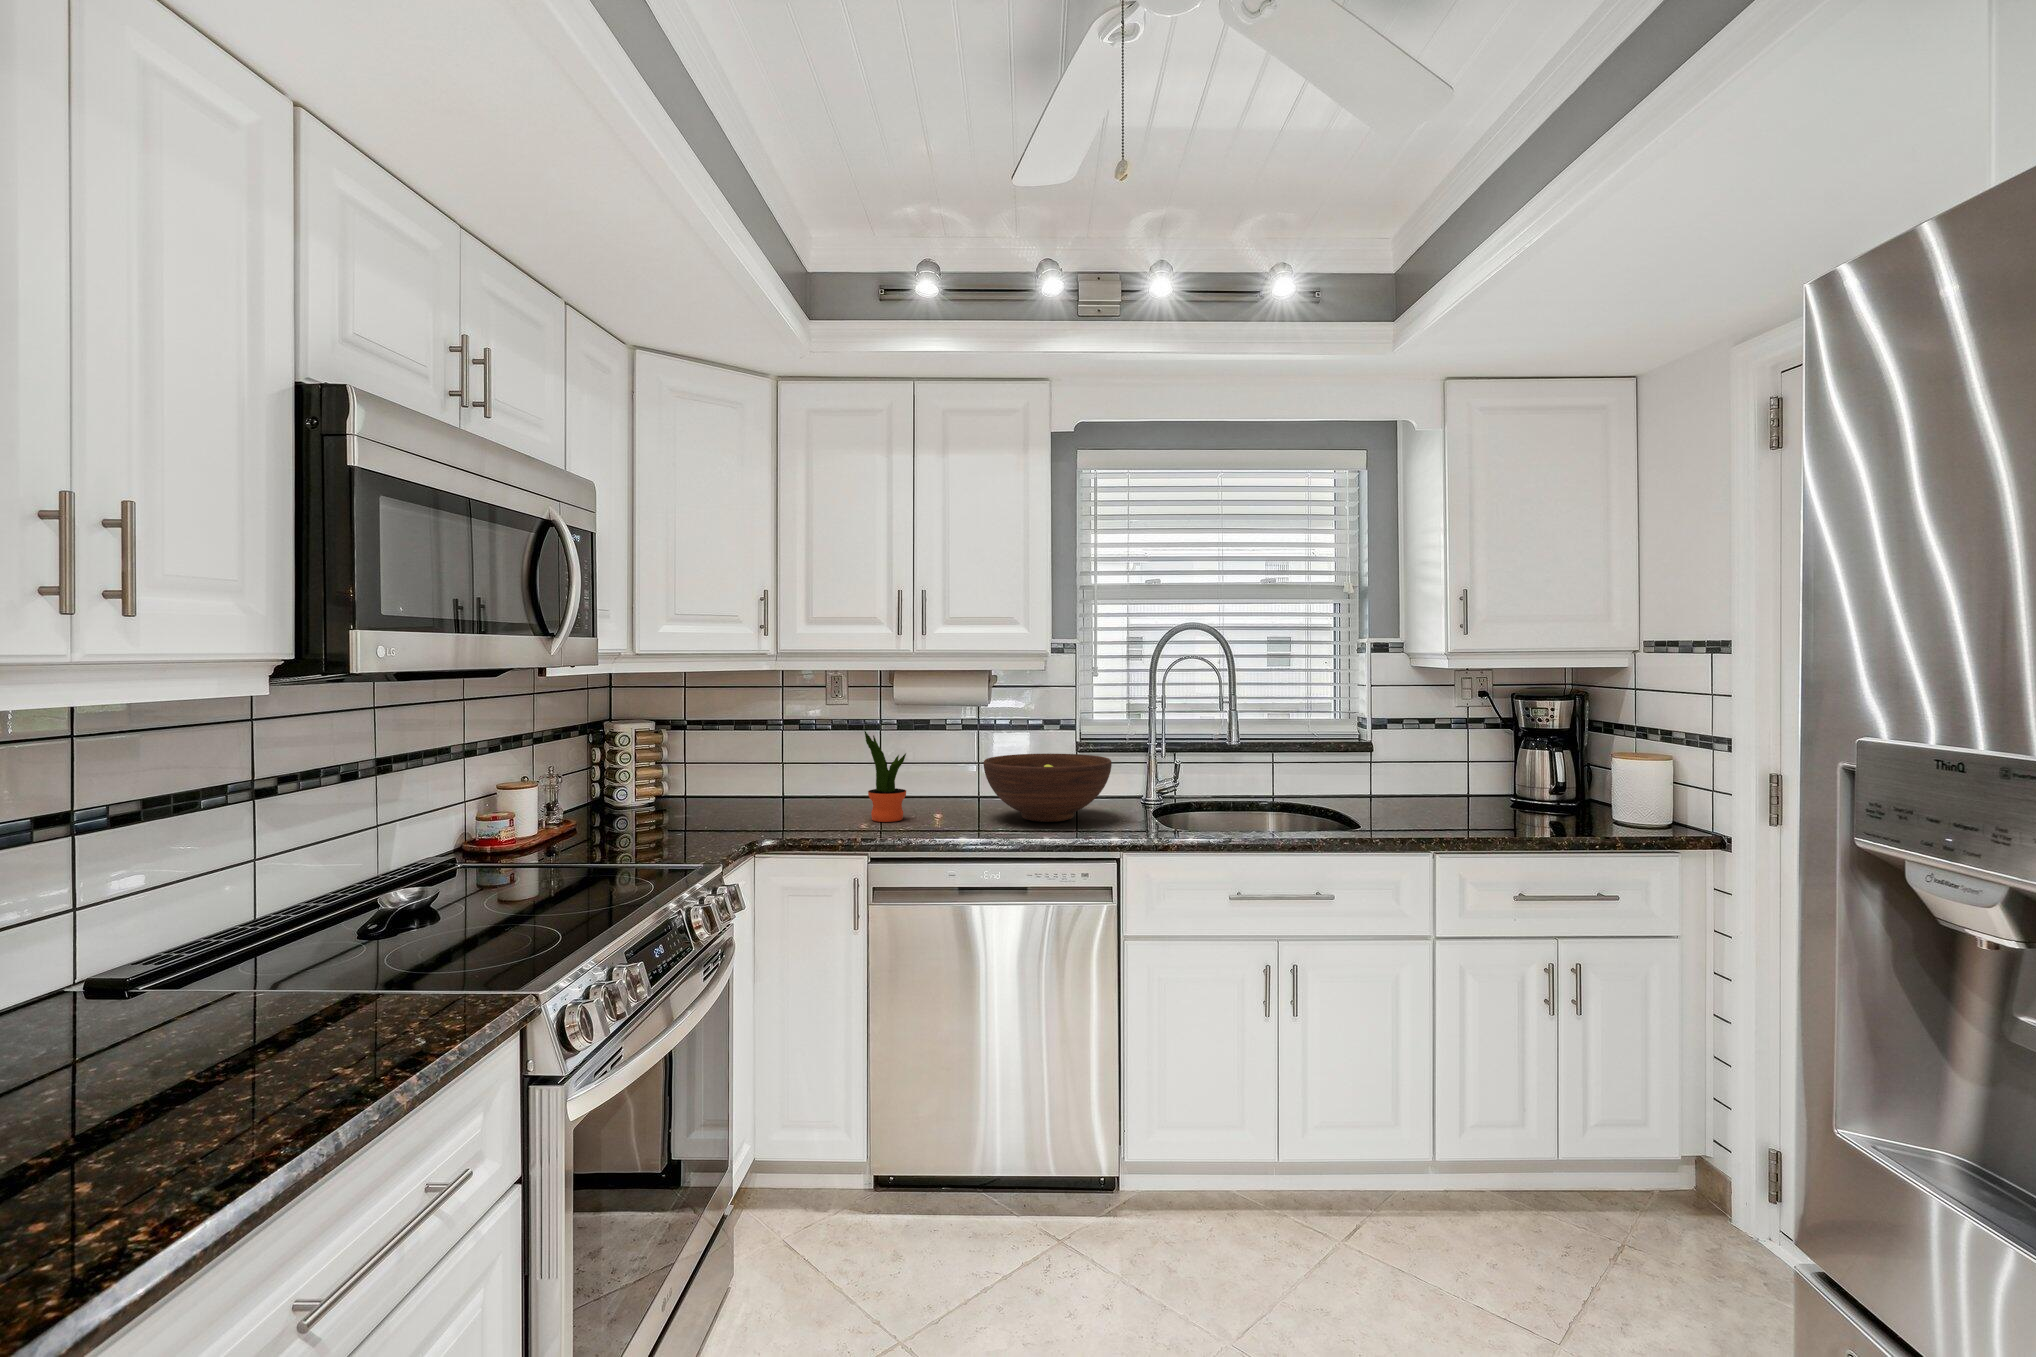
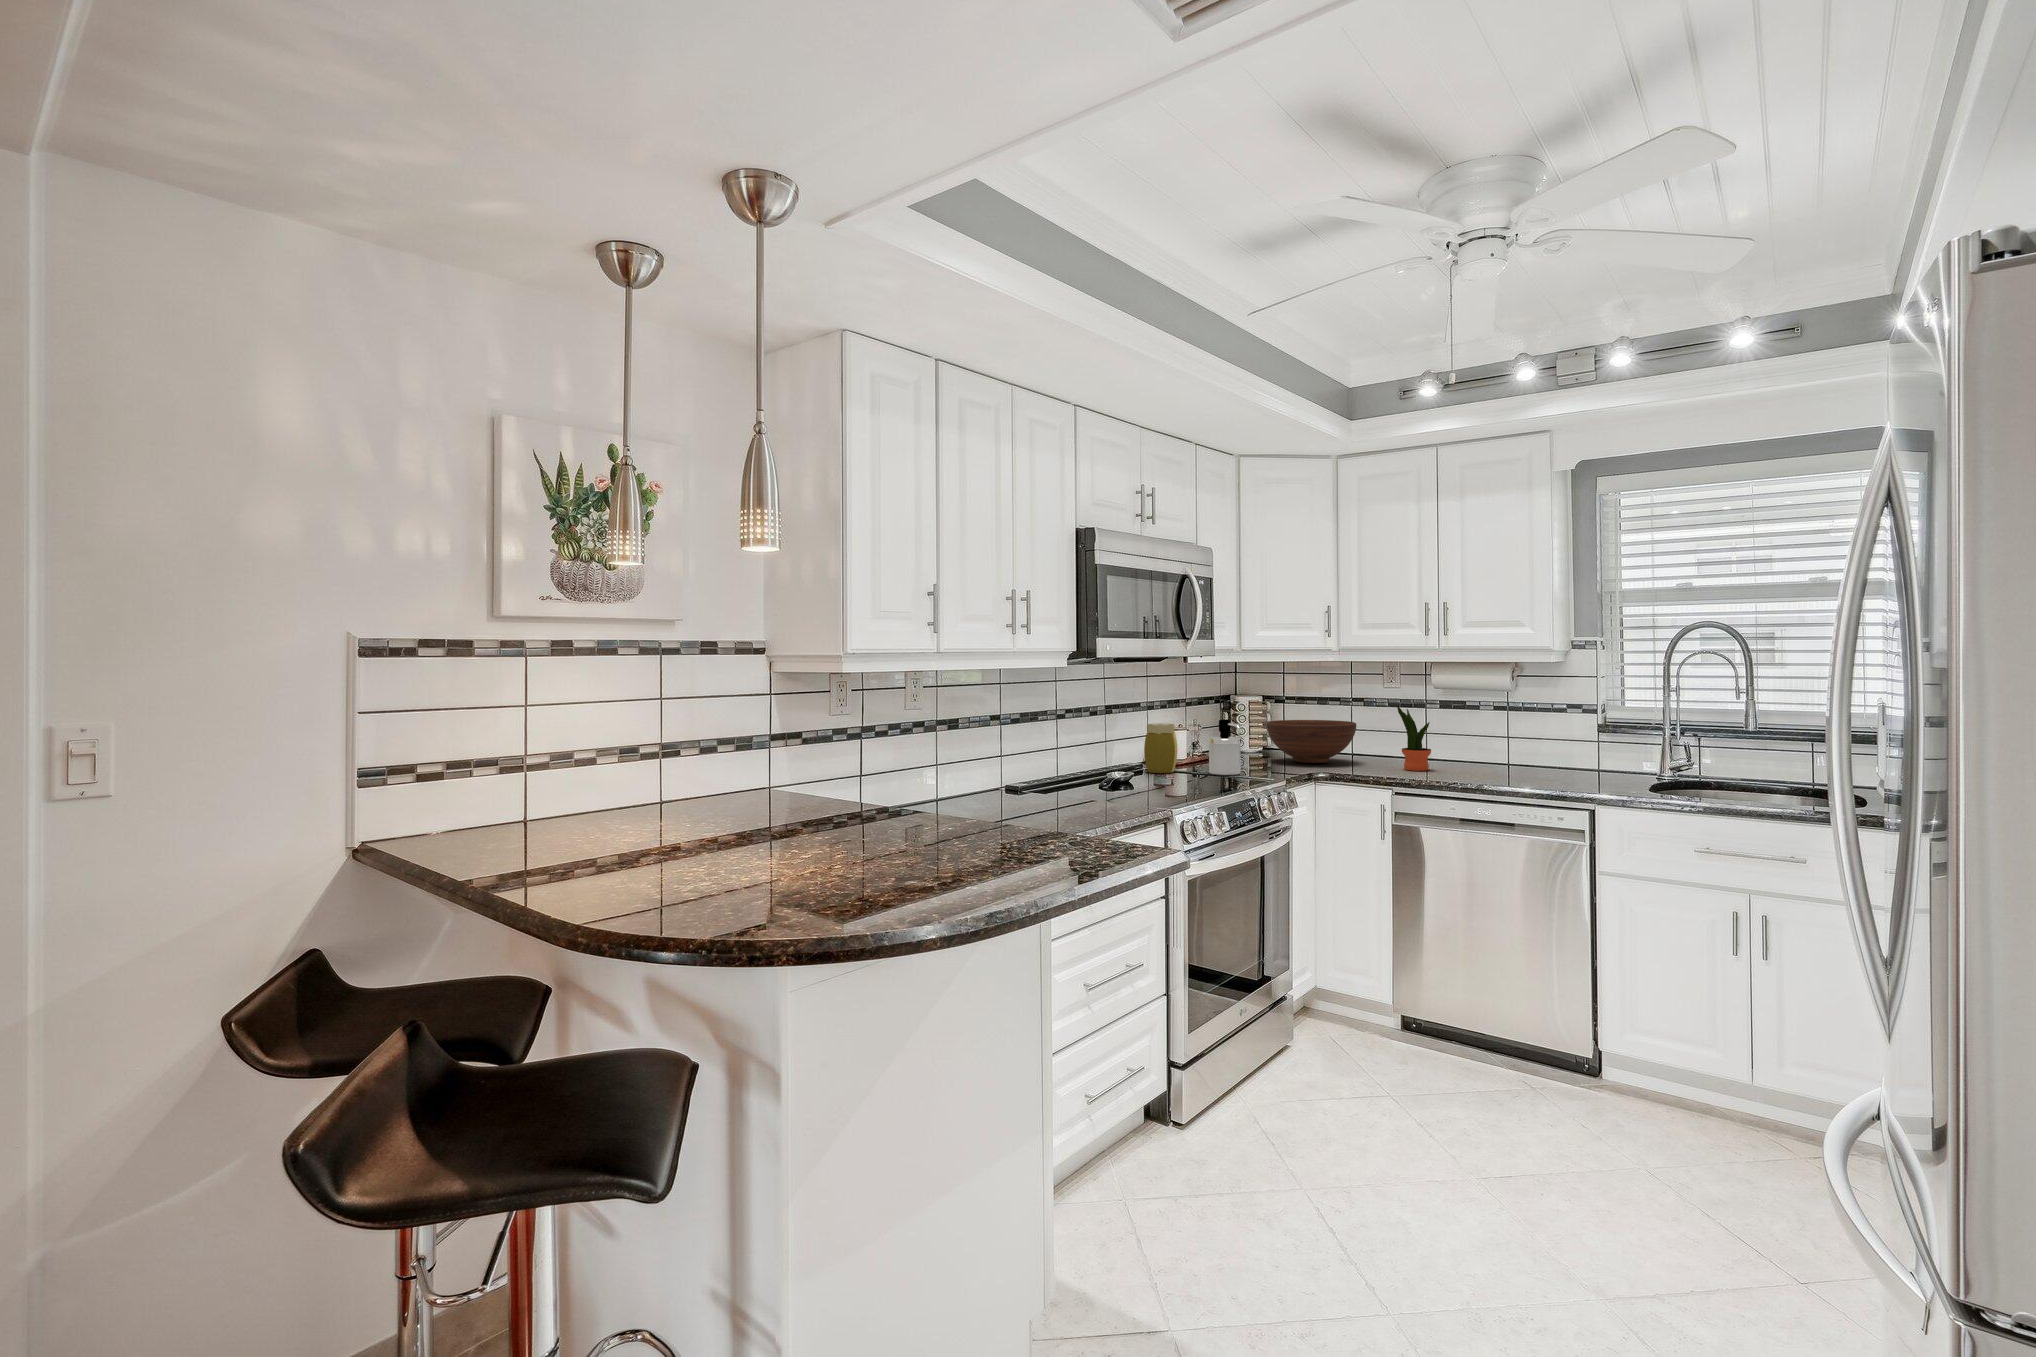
fruit bowl: present [984,753,1112,822] -> present [1266,720,1356,763]
soap dispenser: none [584,769,647,864] -> present [1208,719,1242,775]
jar: none [461,782,526,874] -> present [1144,724,1177,773]

